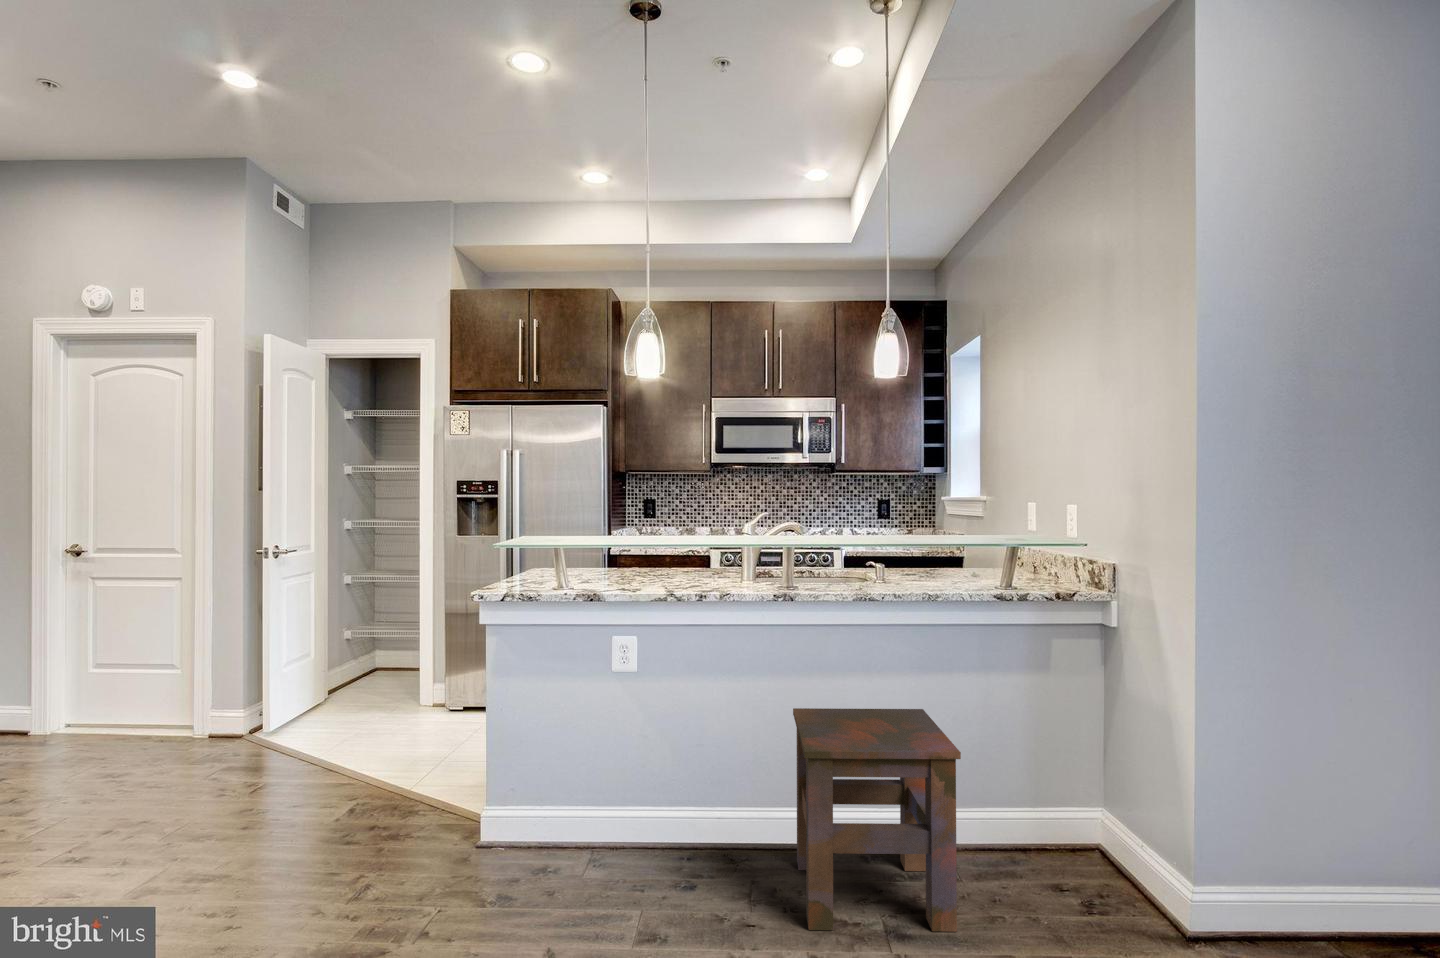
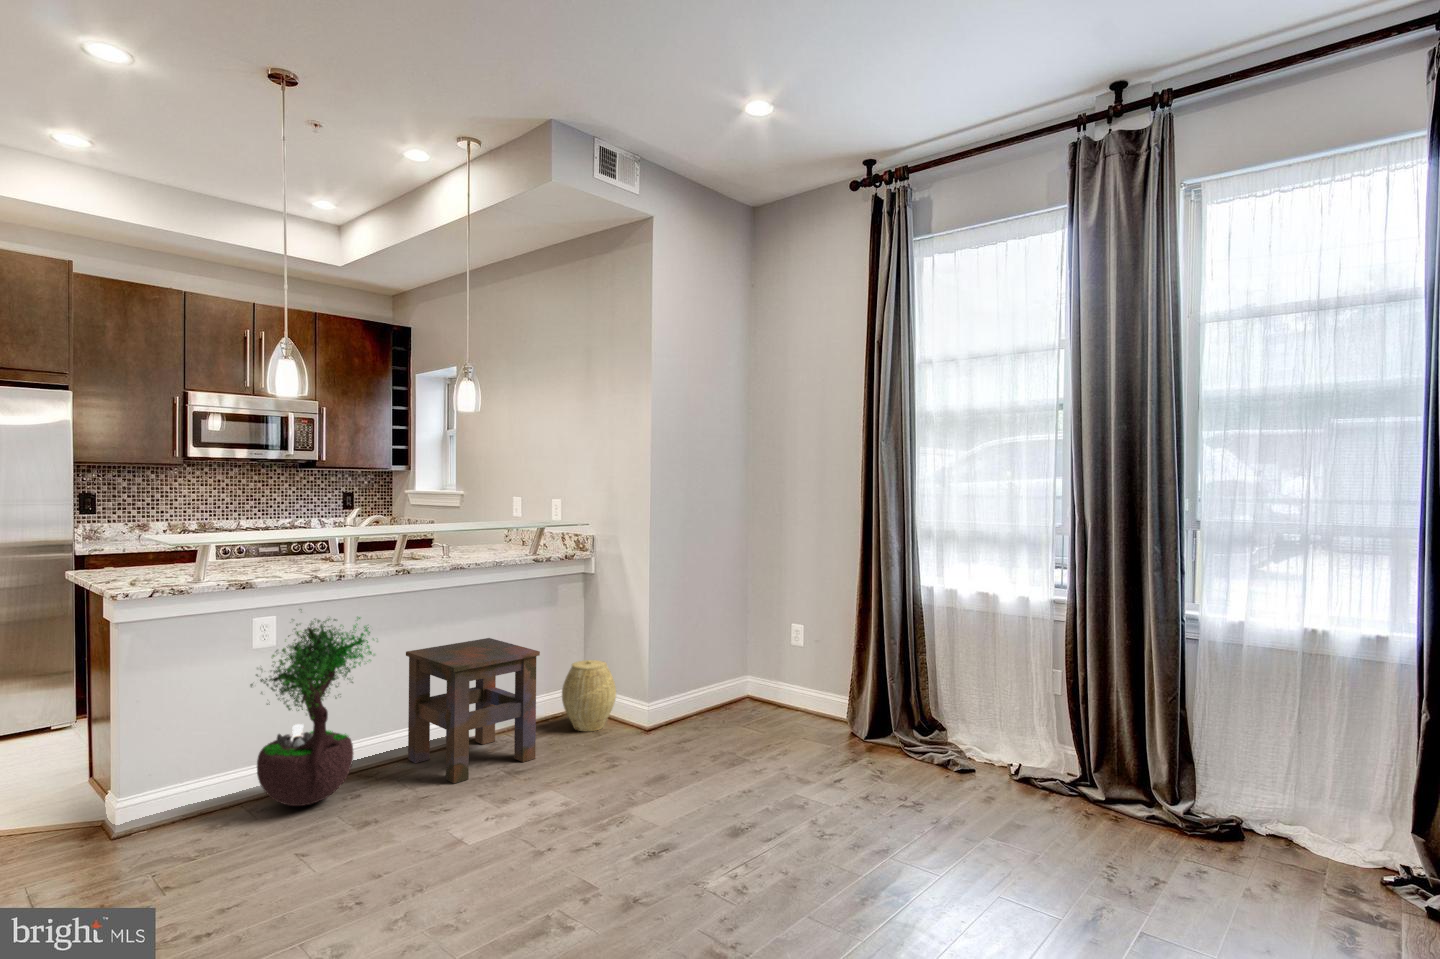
potted tree: none [555,633,710,890] -> present [251,617,375,806]
woven basket: none [1042,777,1146,912] -> present [562,660,616,731]

